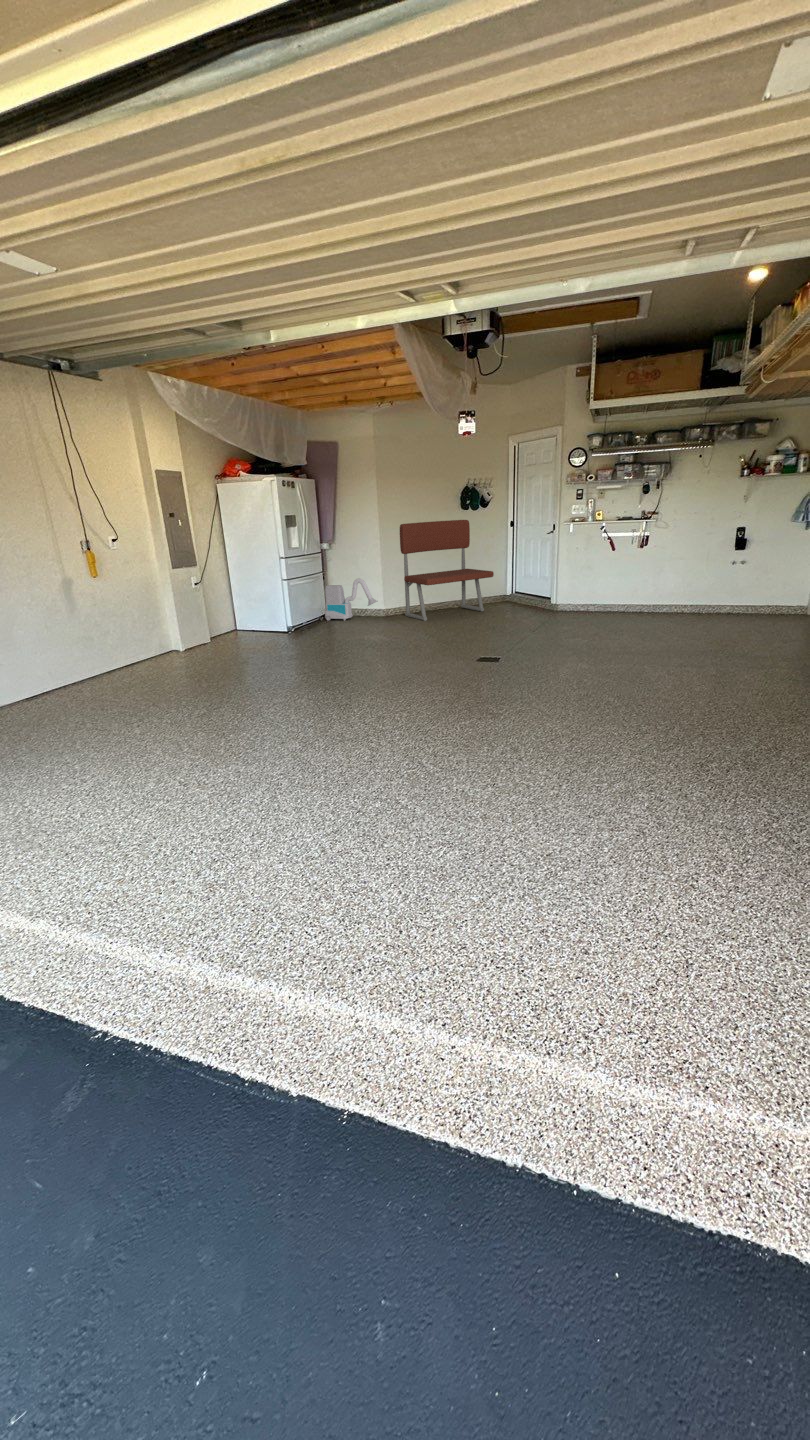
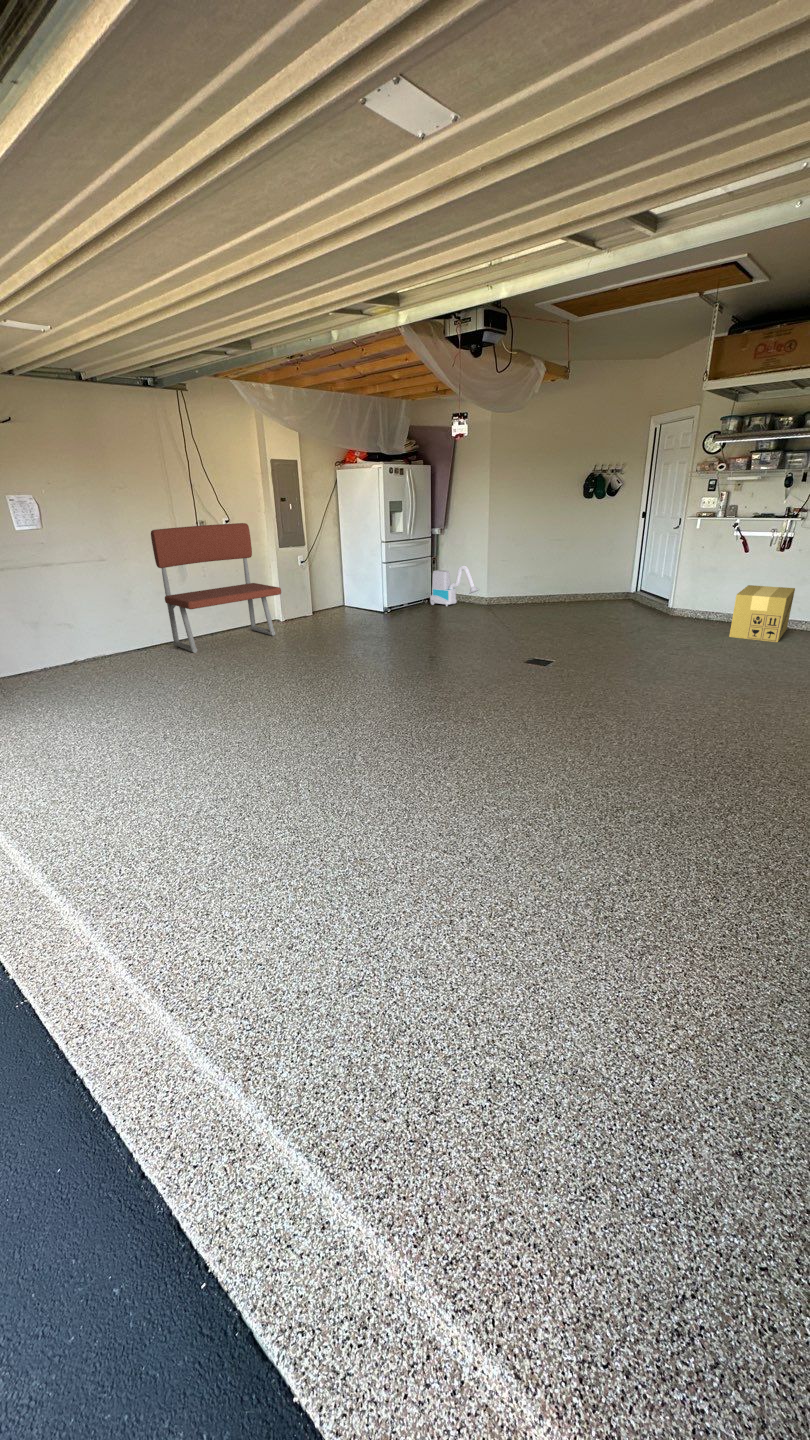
bench: present [400,520,494,621] -> present [151,523,281,653]
cardboard box: none [615,578,661,624] -> present [729,585,795,642]

